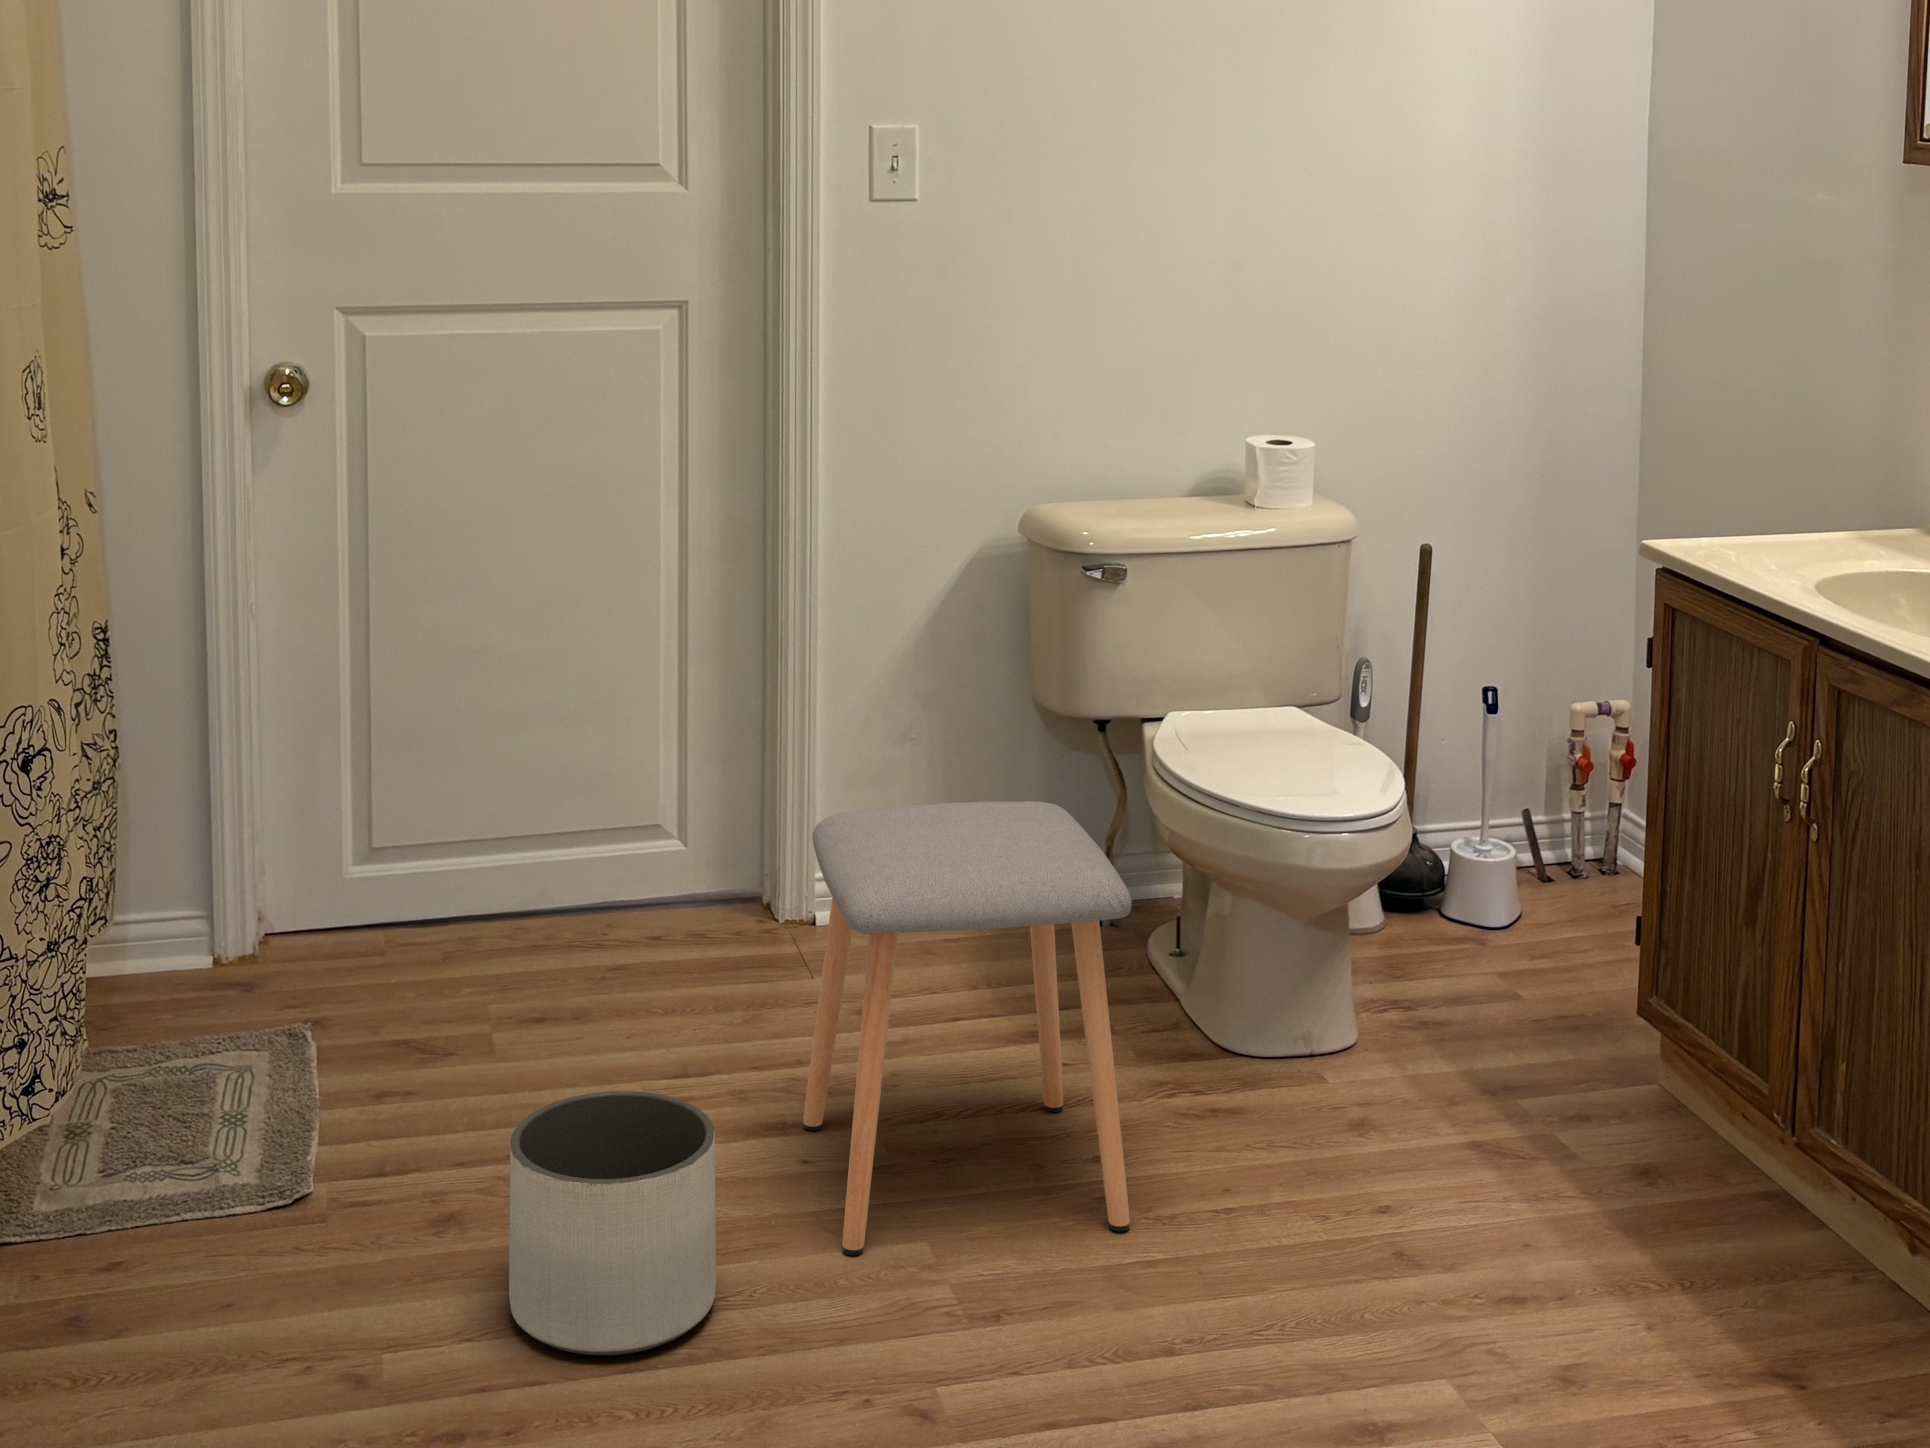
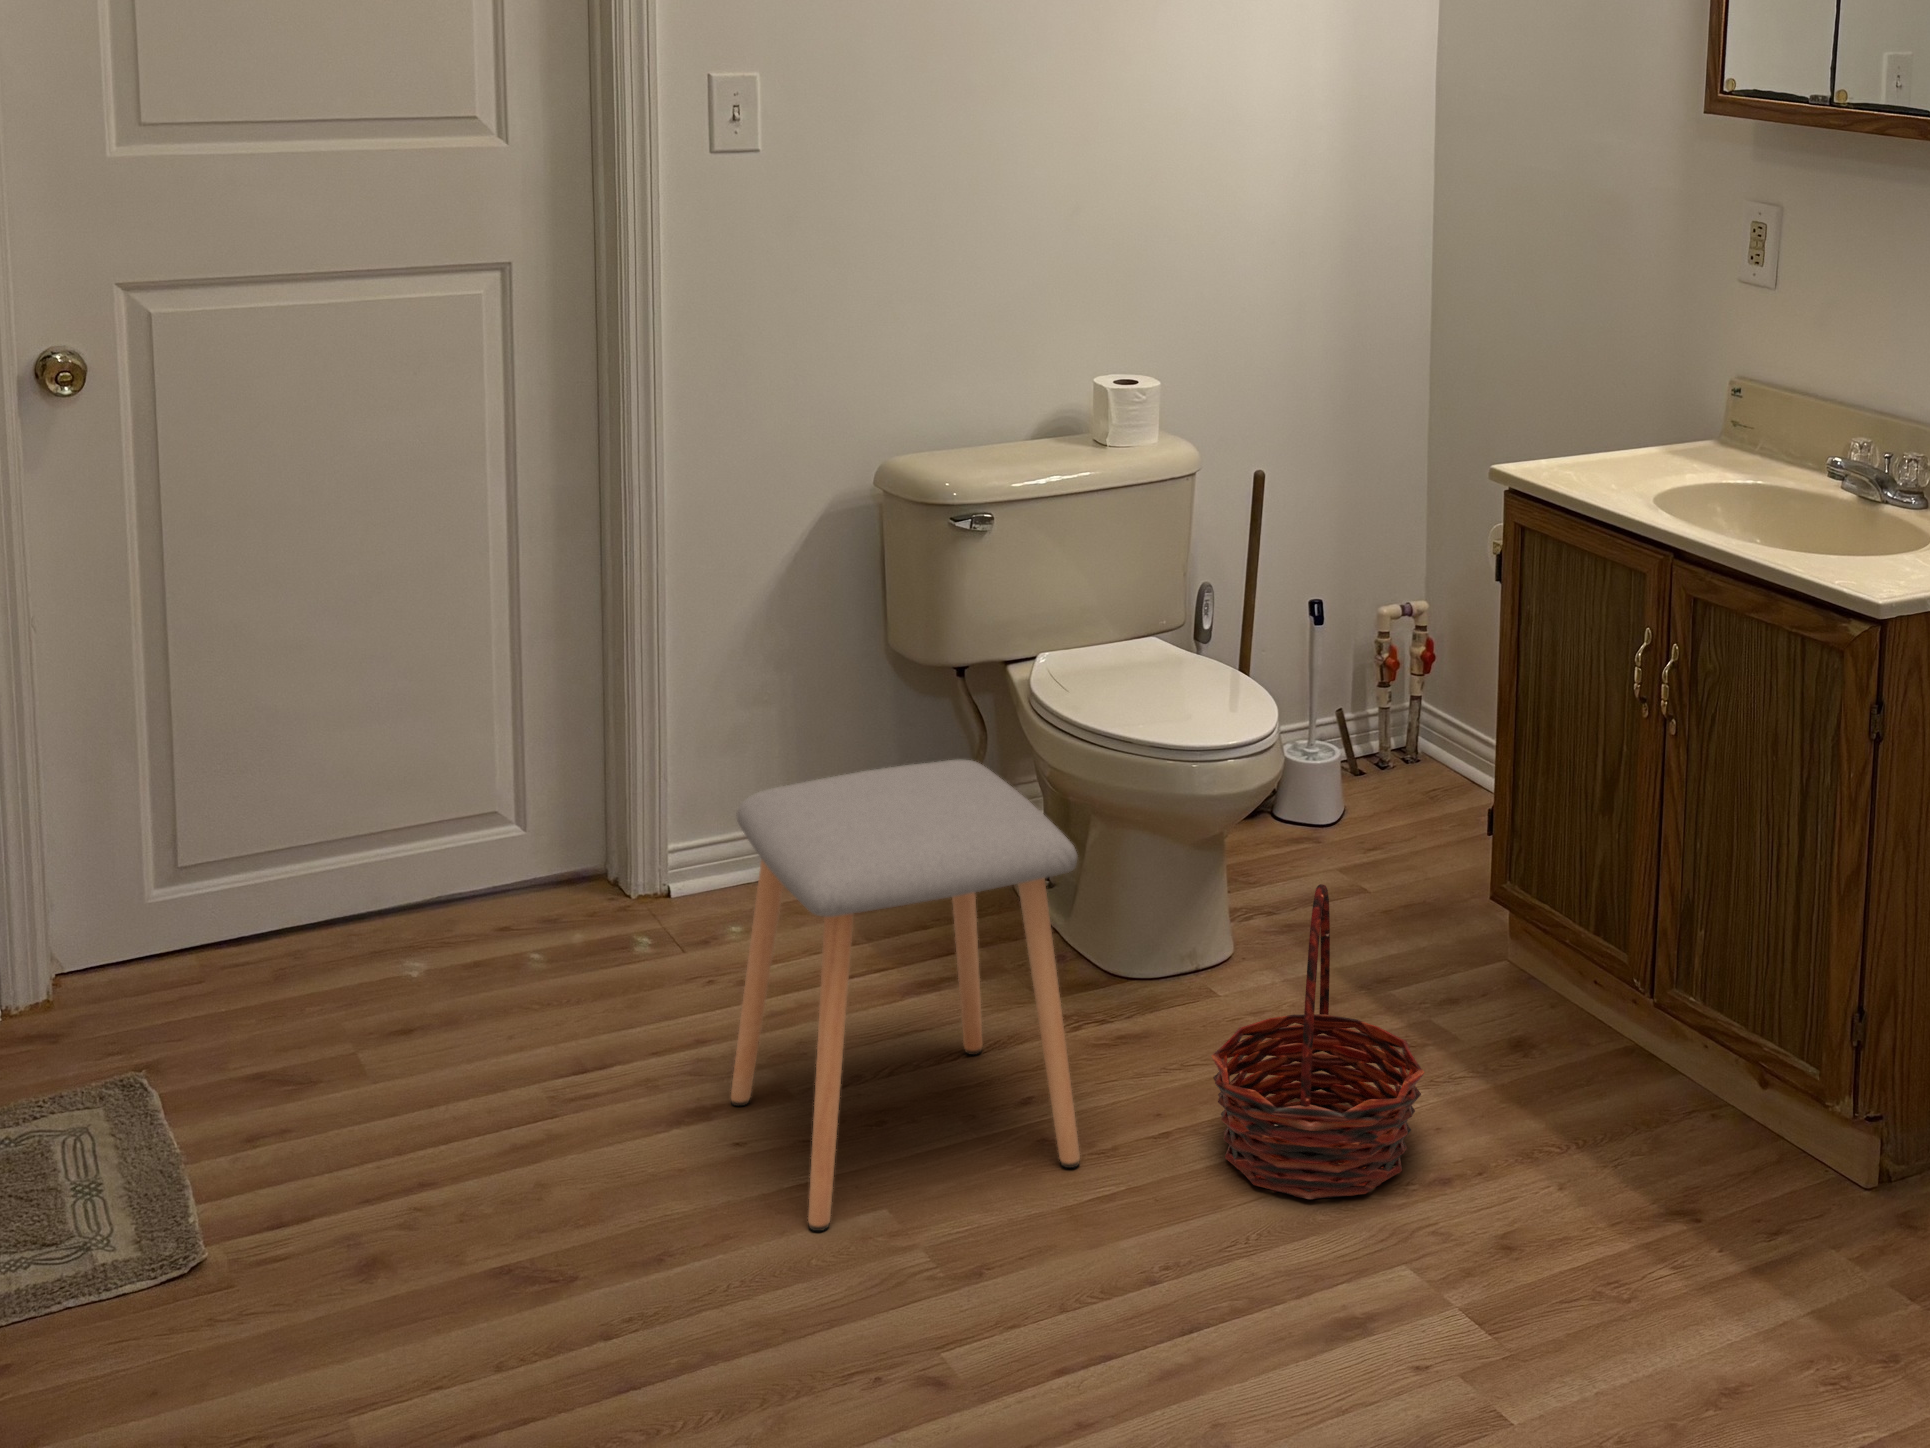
basket: none [1271,960,1499,1299] -> present [1212,884,1425,1200]
planter: present [509,1091,716,1355] -> none [479,1102,697,1379]

